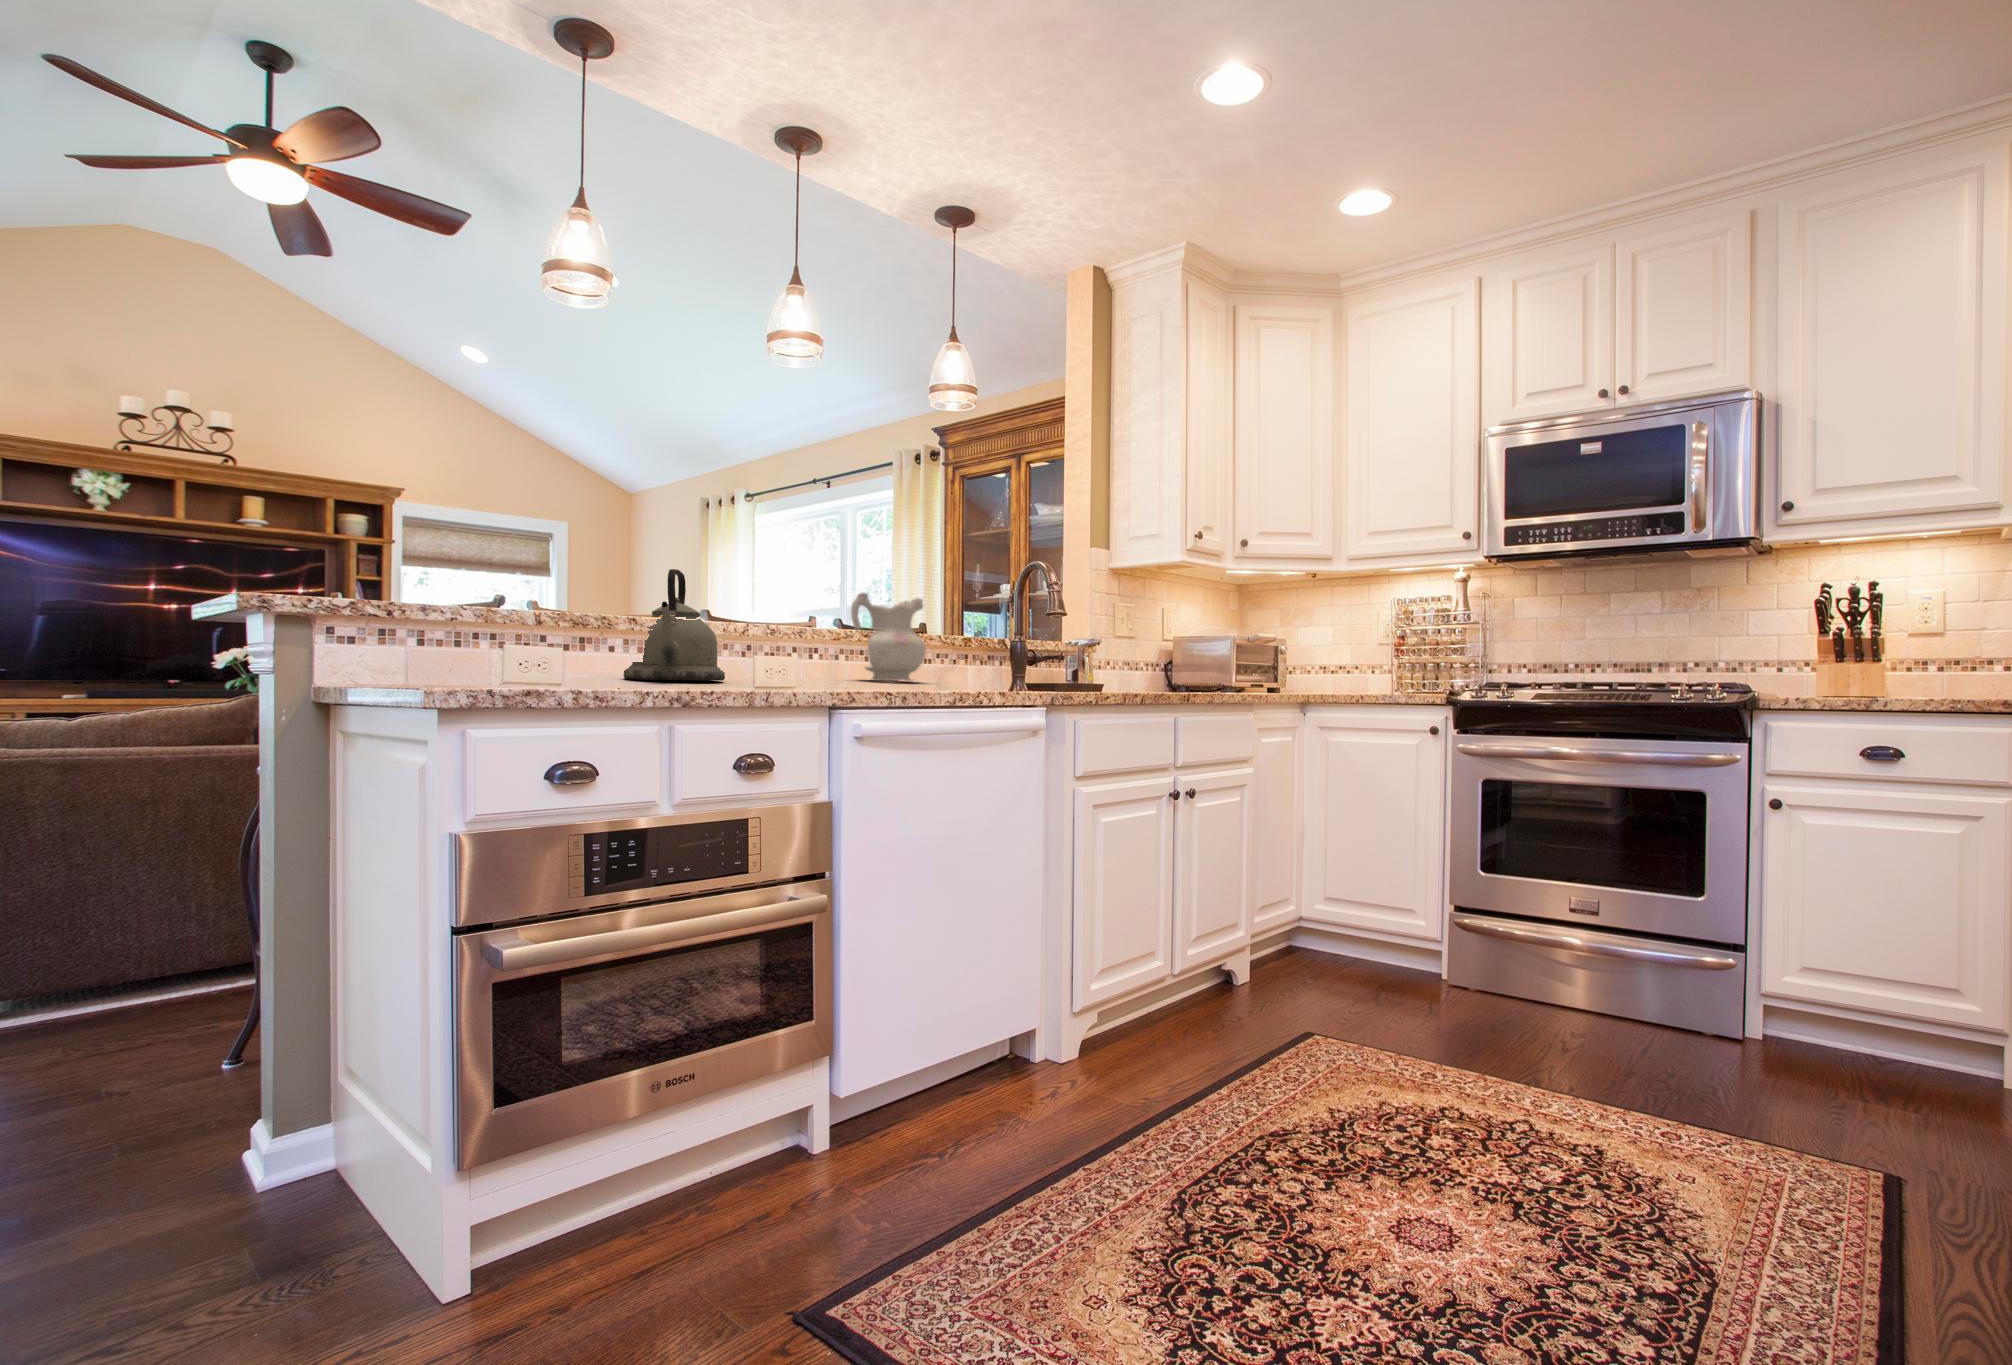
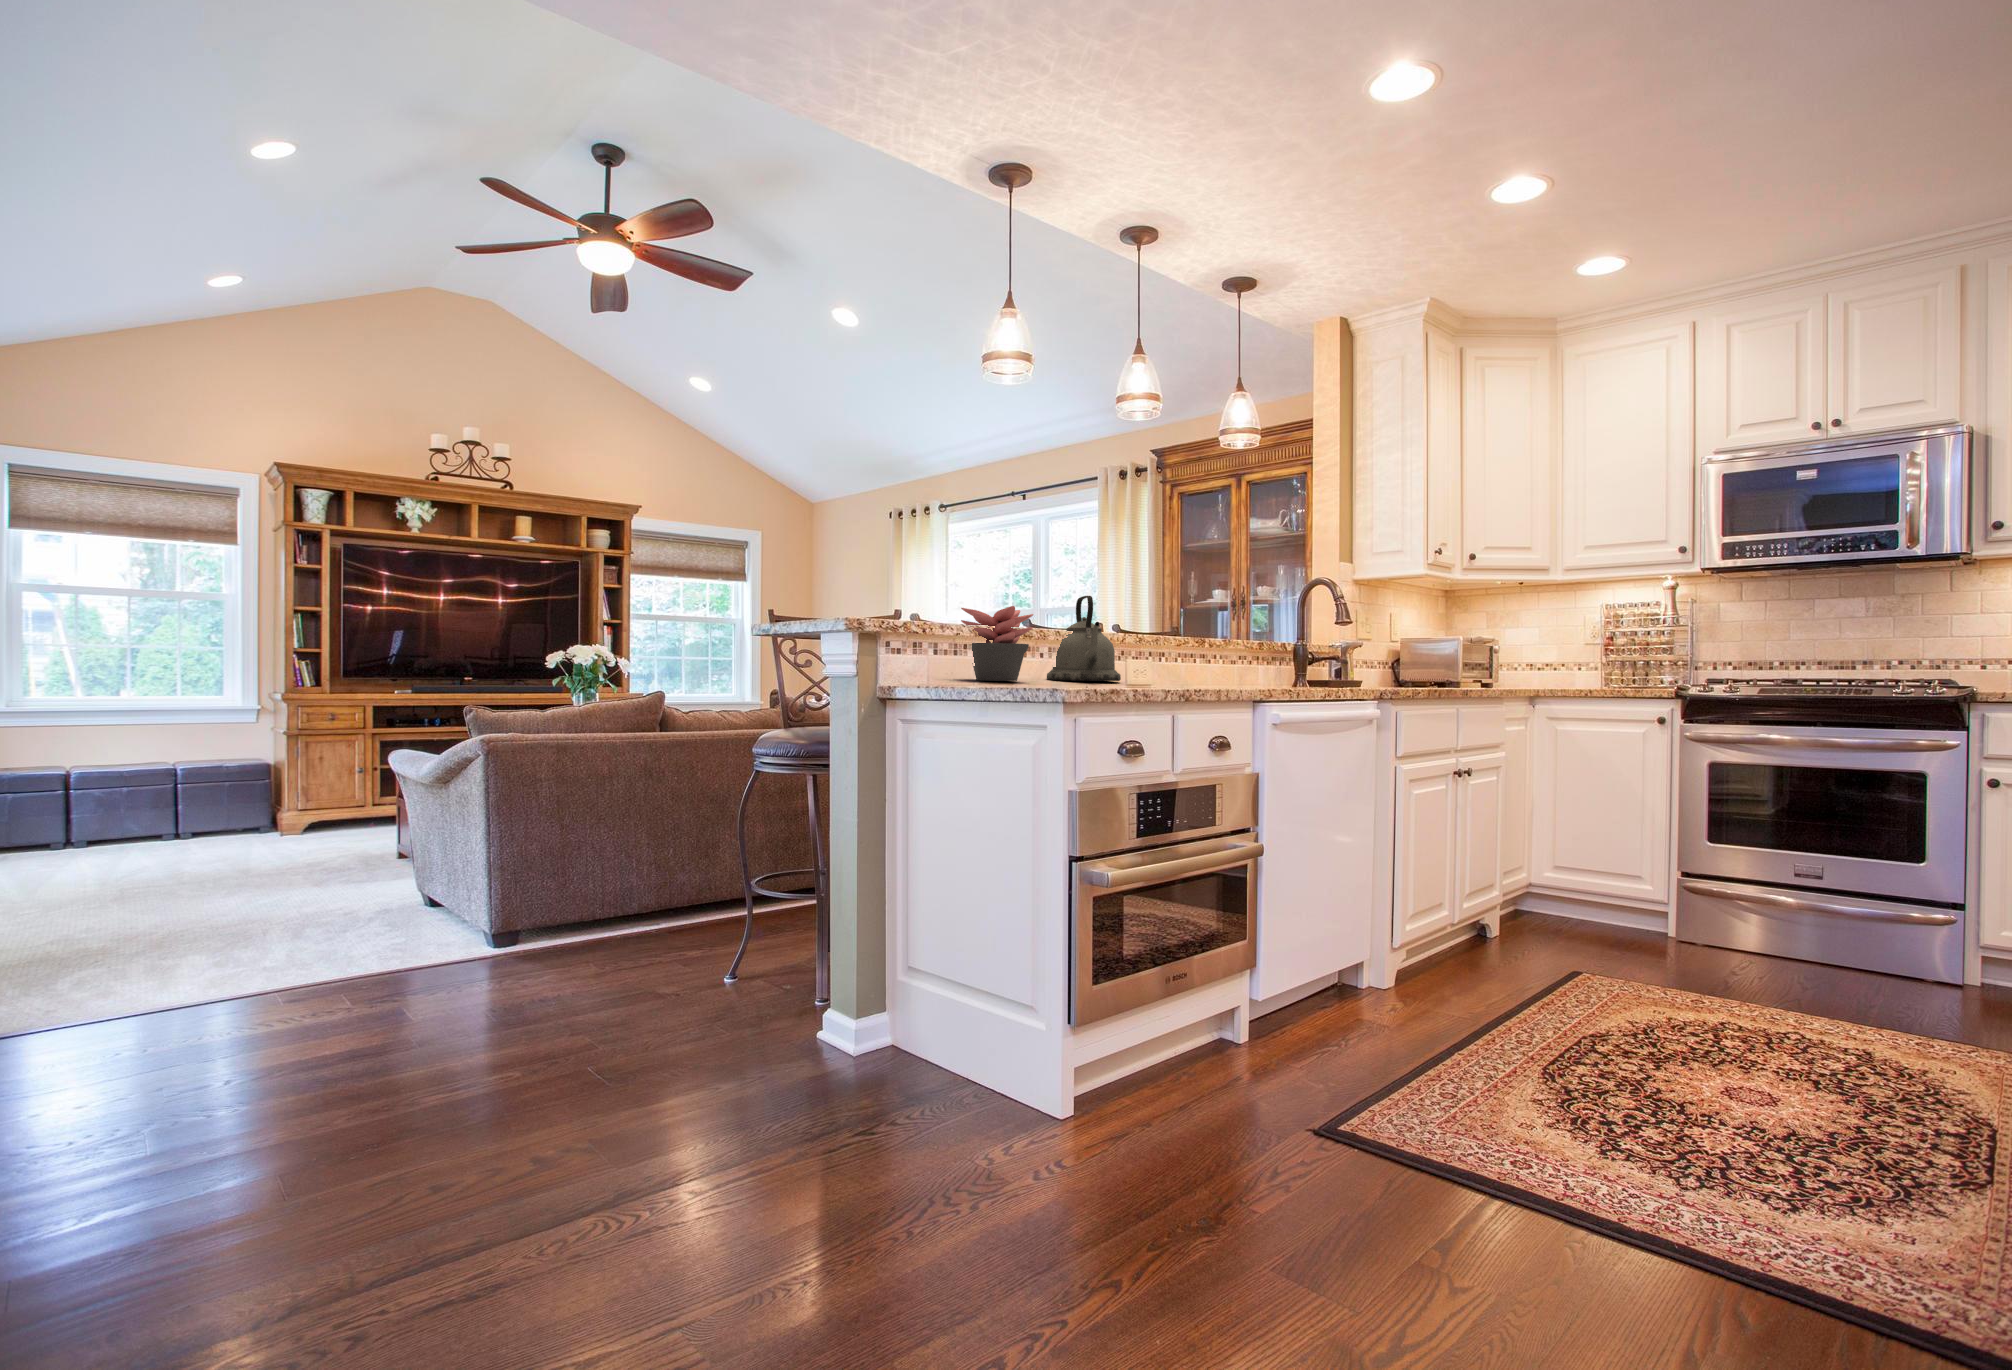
succulent plant: none [461,576,561,679] -> present [961,606,1033,681]
ceramic pitcher: present [851,593,926,681] -> none [1174,607,1232,679]

